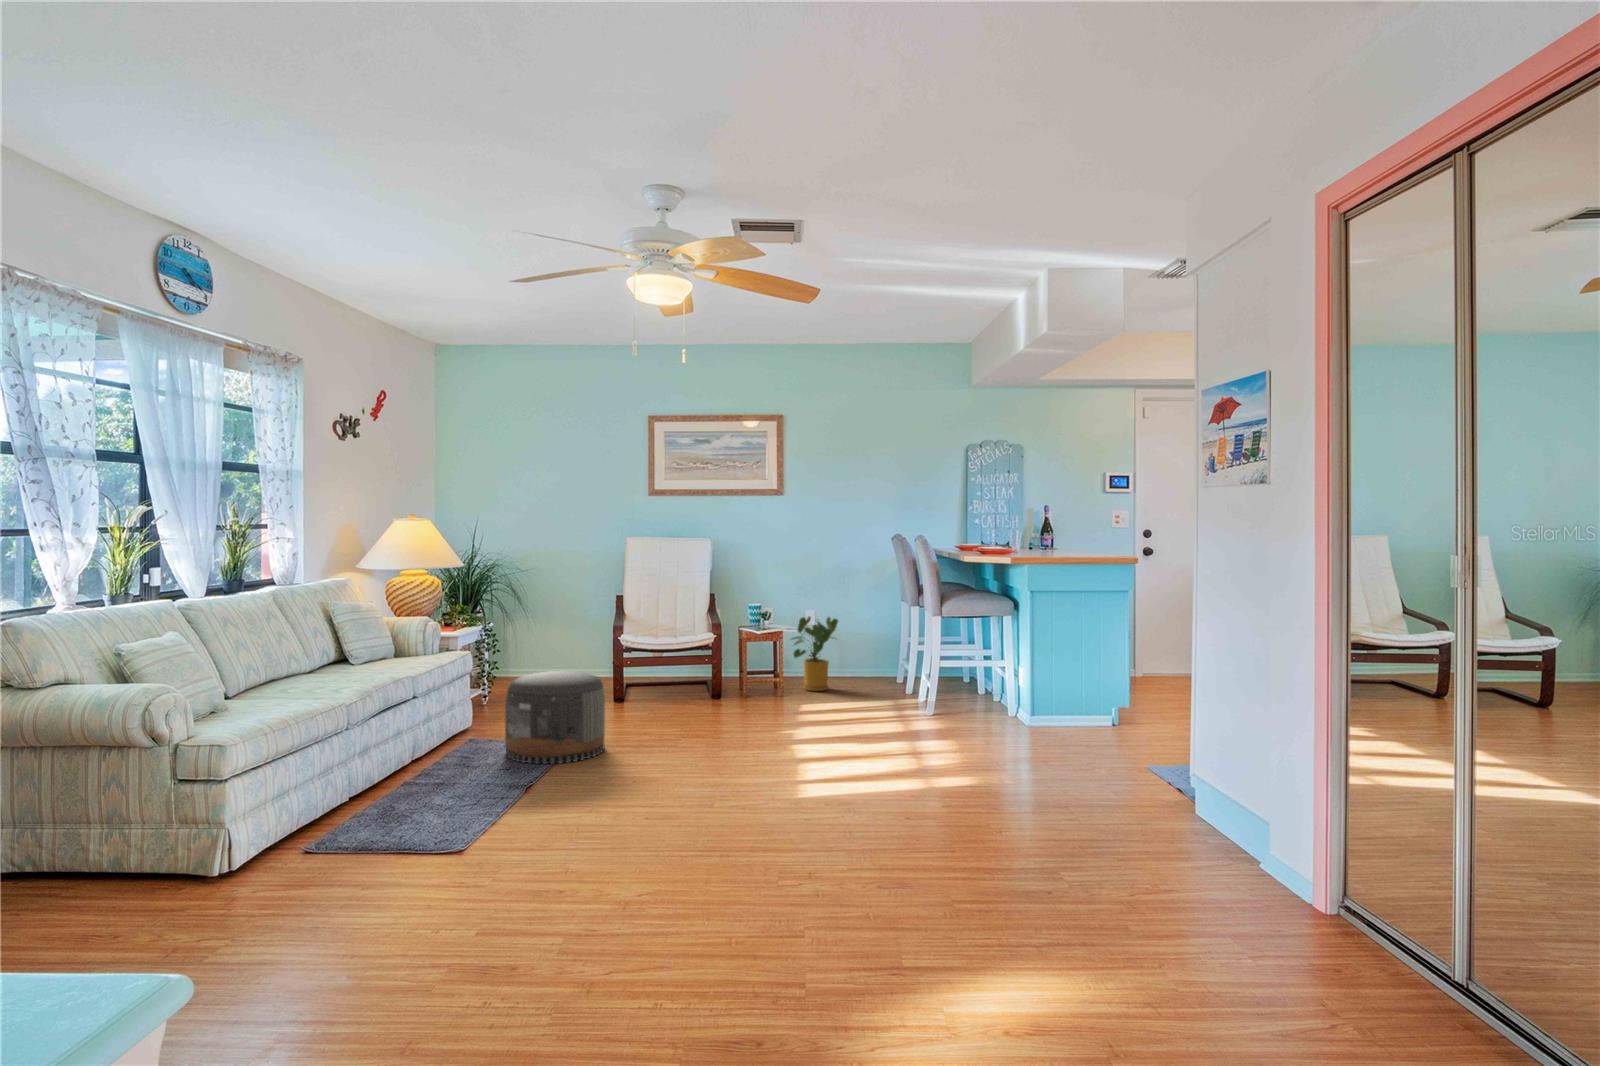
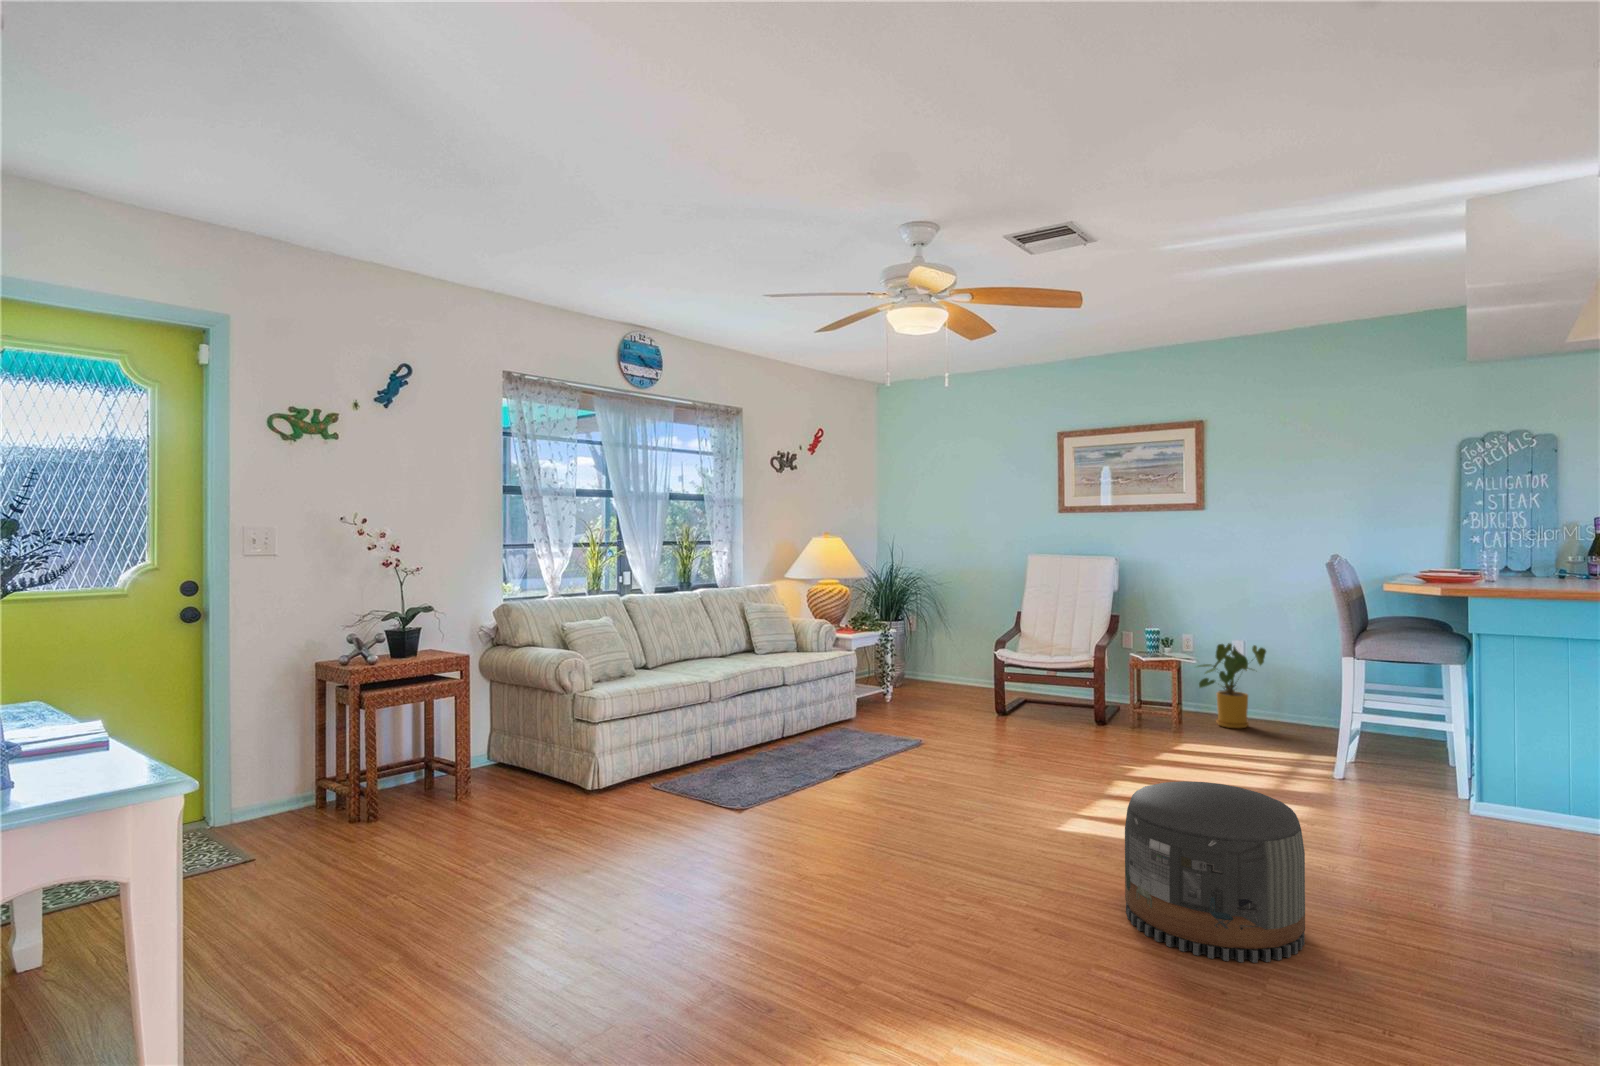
pouf: present [505,671,605,764] -> present [1125,781,1305,962]

